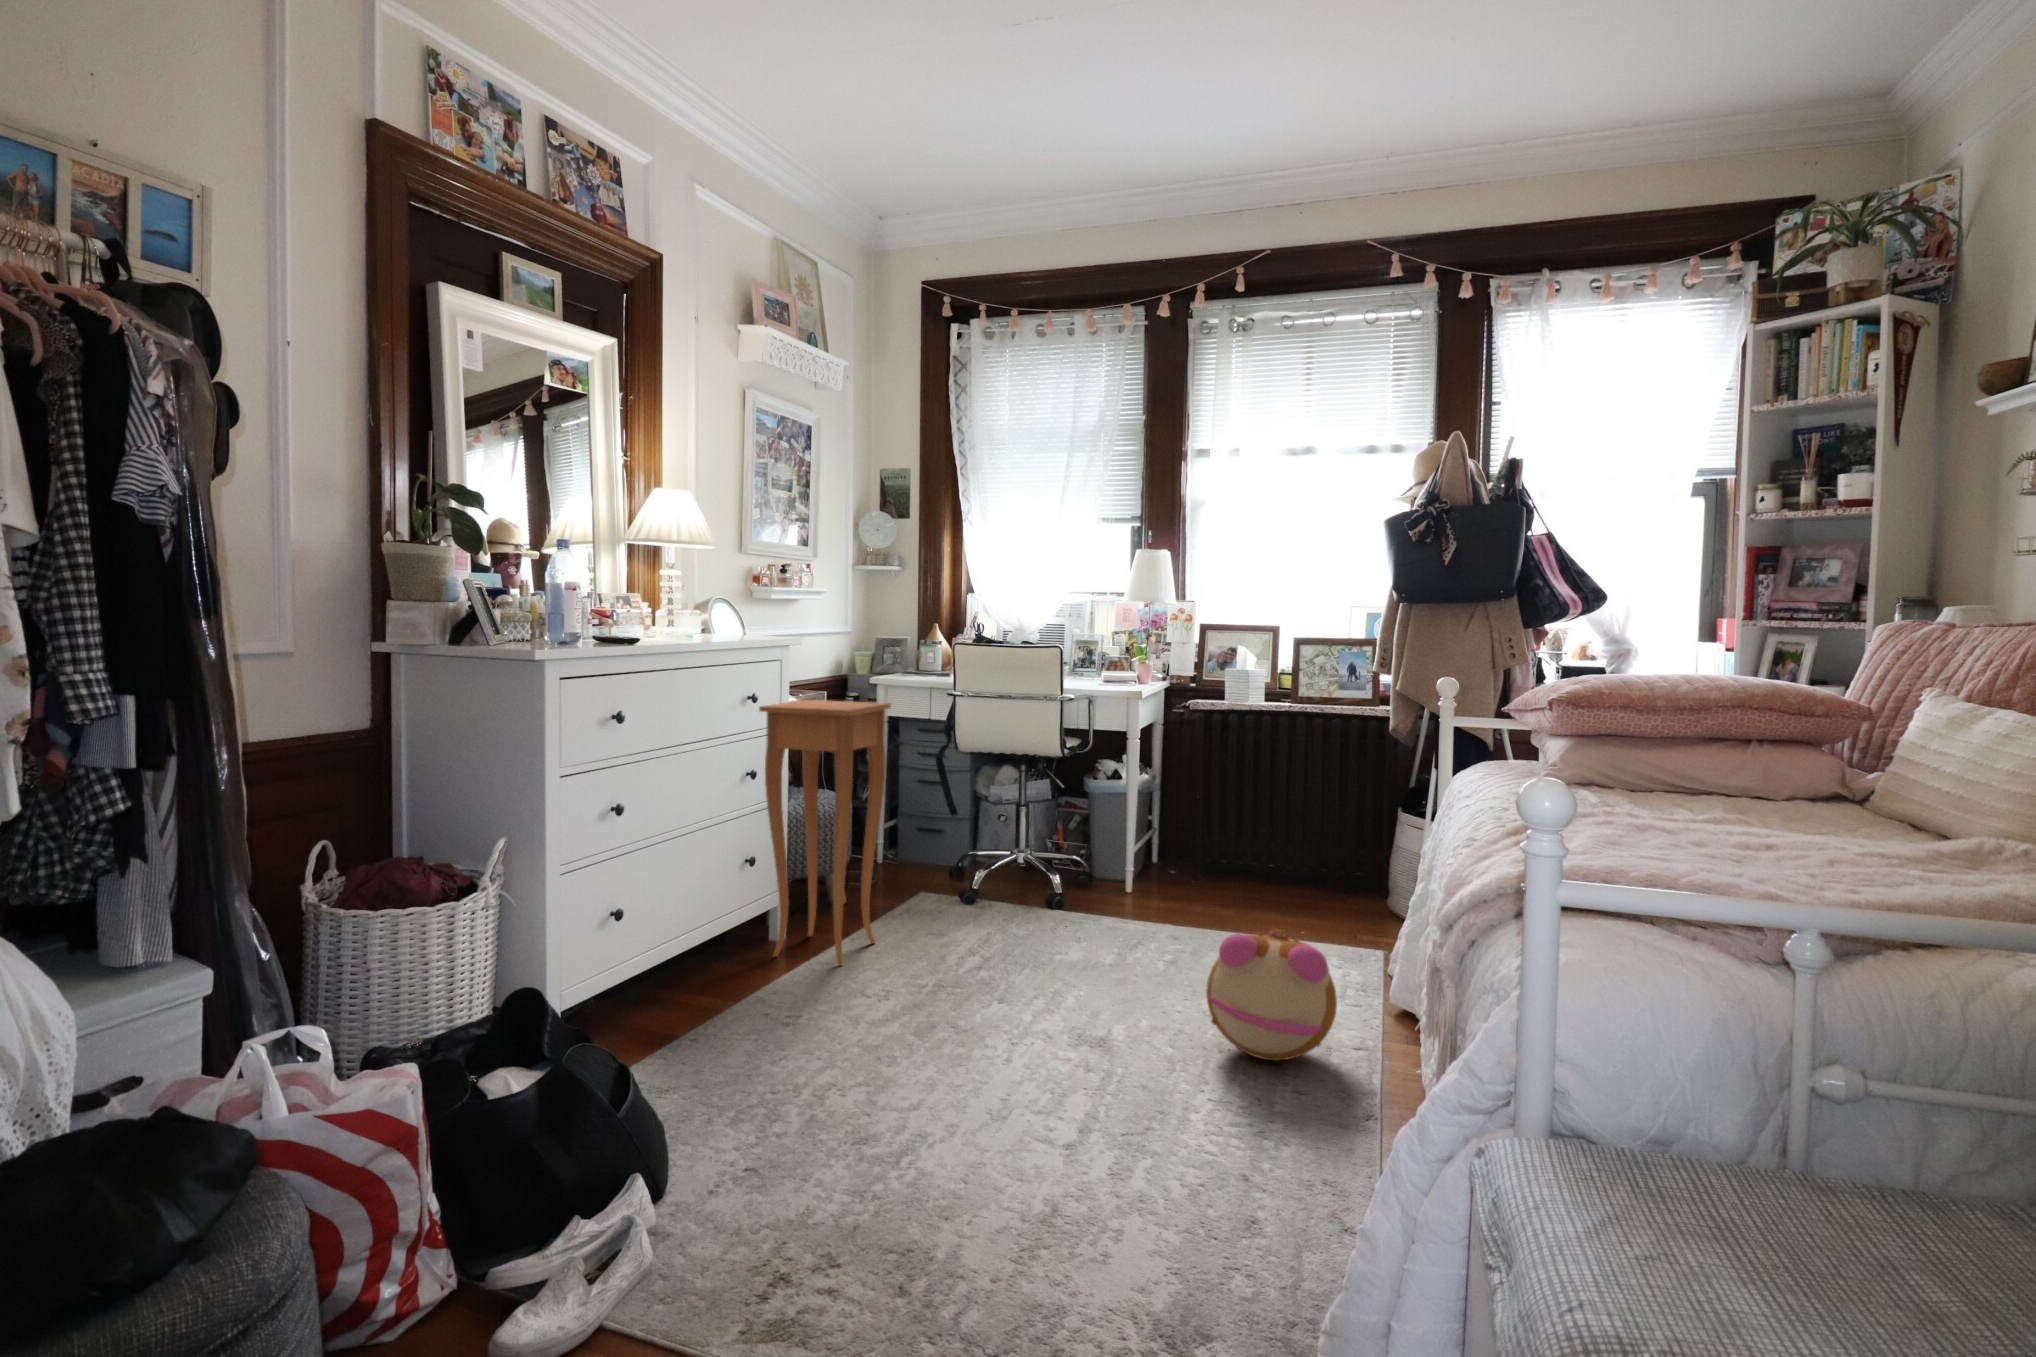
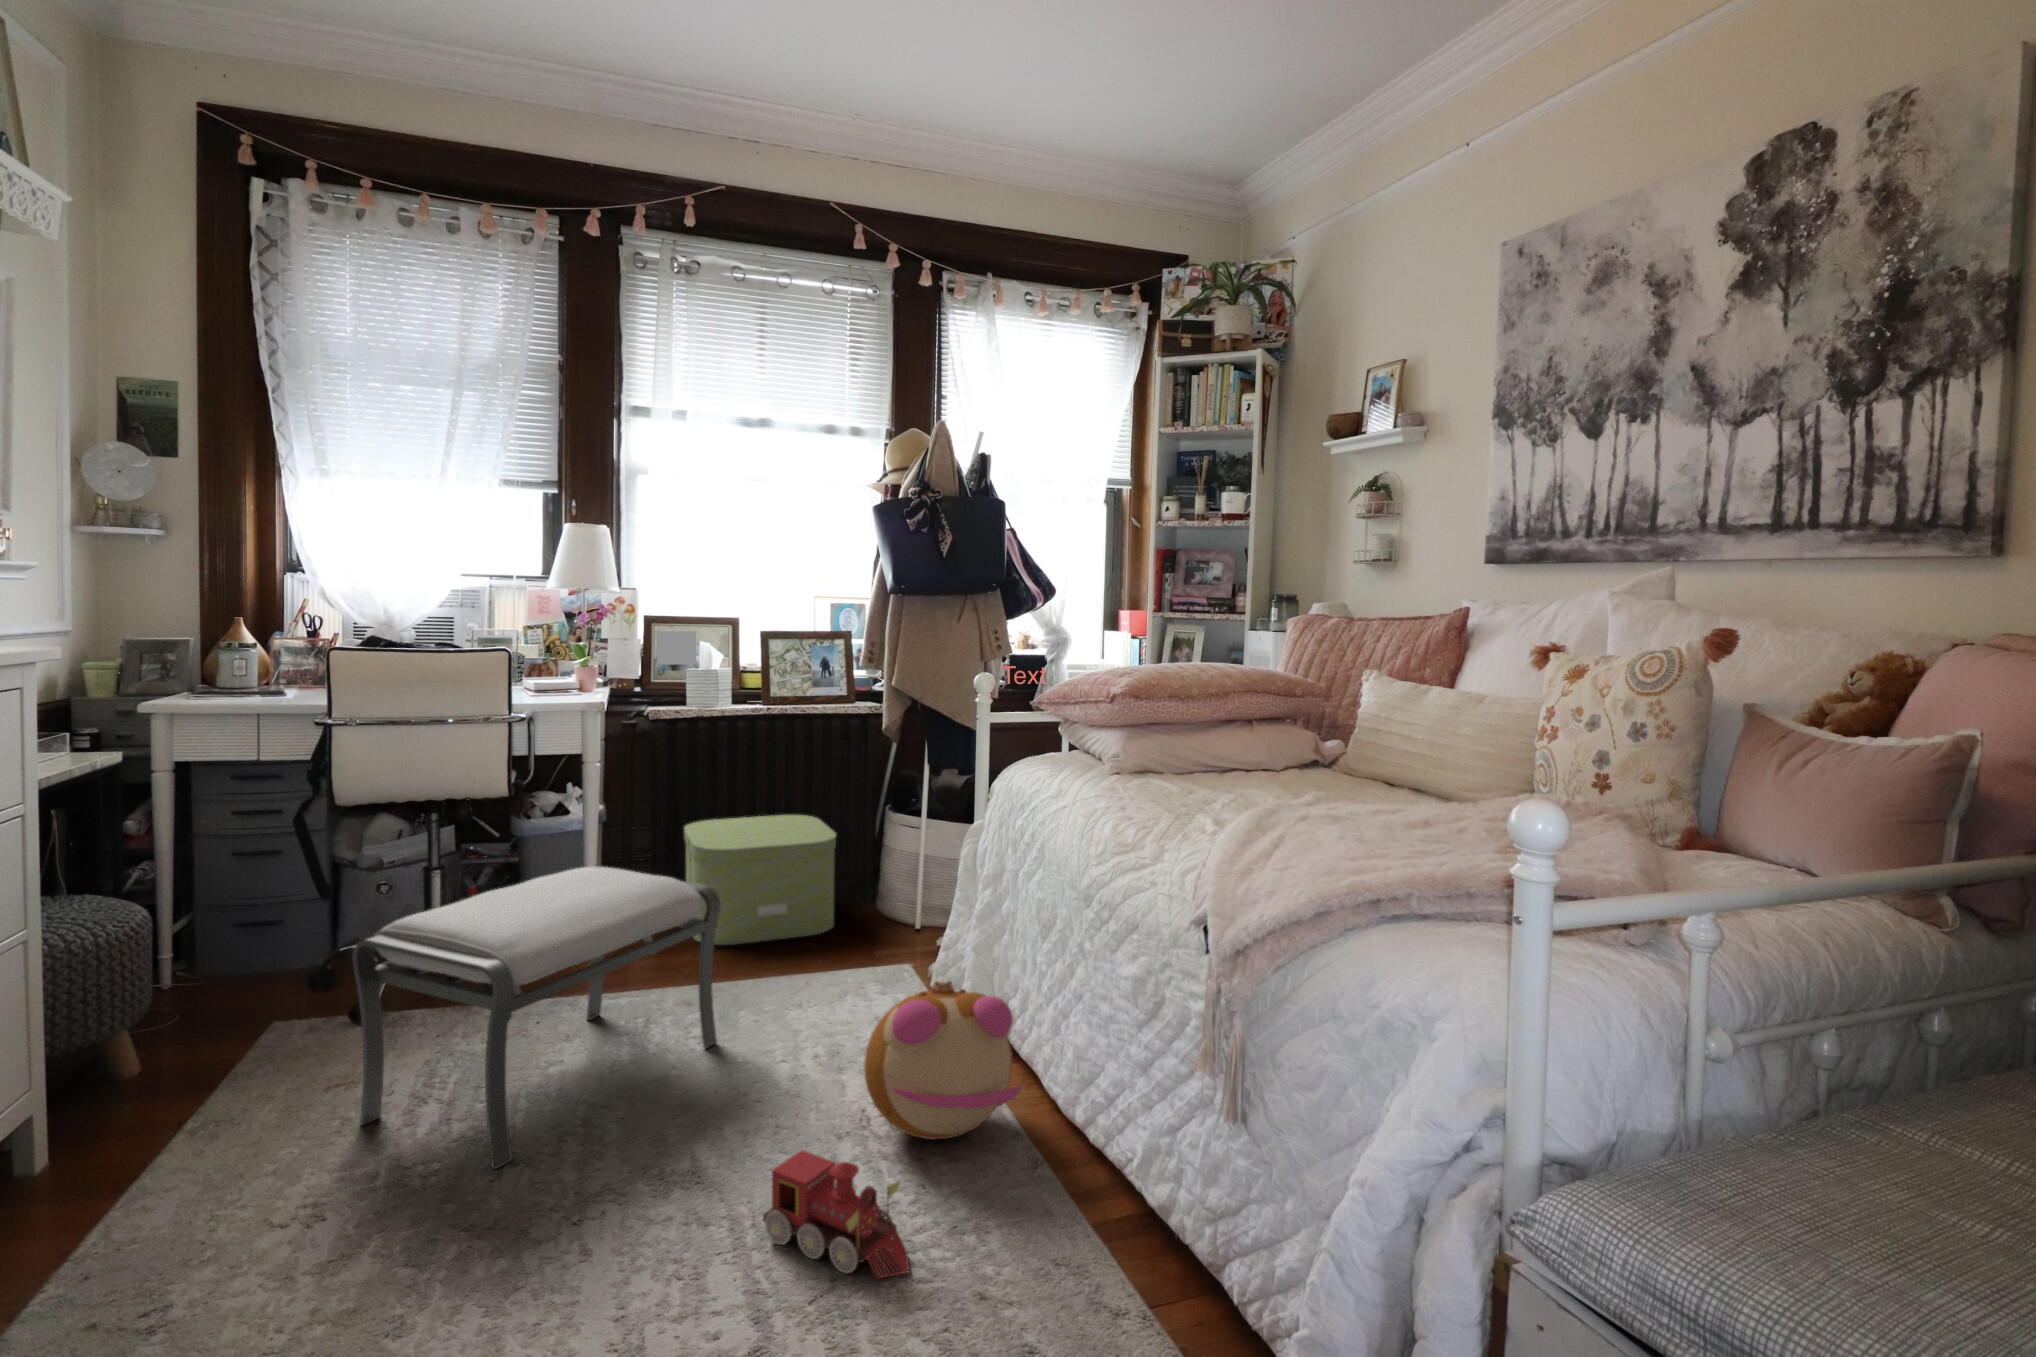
side table: present [759,700,891,966] -> none [8,751,279,1223]
storage box: none [1202,804,1333,915] -> present [684,815,836,945]
ottoman: none [919,811,1162,992] -> present [352,867,720,1169]
toy train: none [1089,1017,1177,1116] -> present [763,1150,909,1278]

